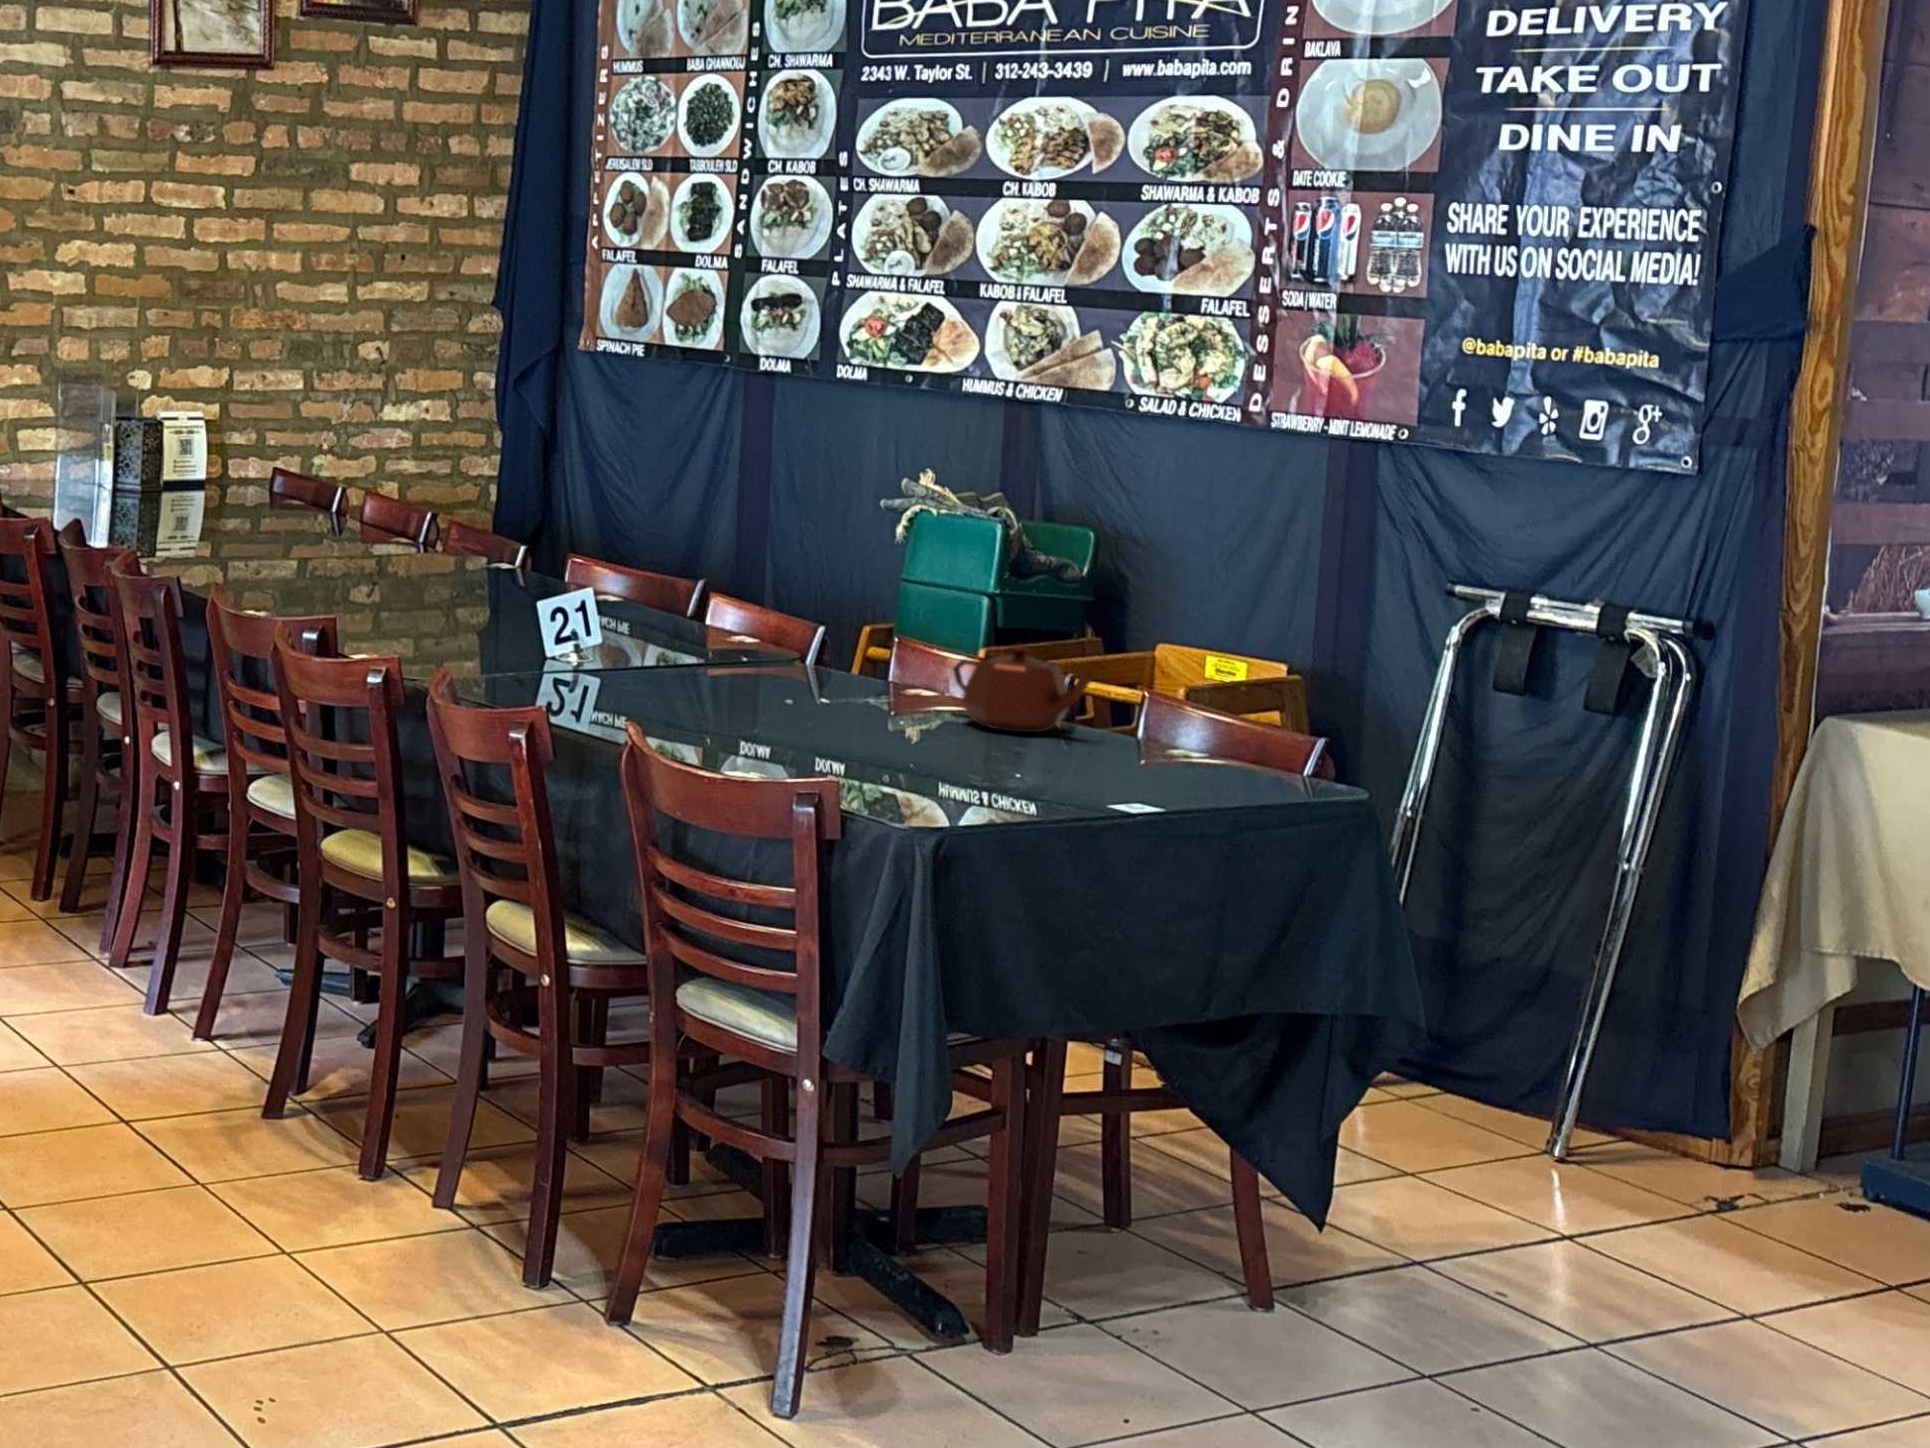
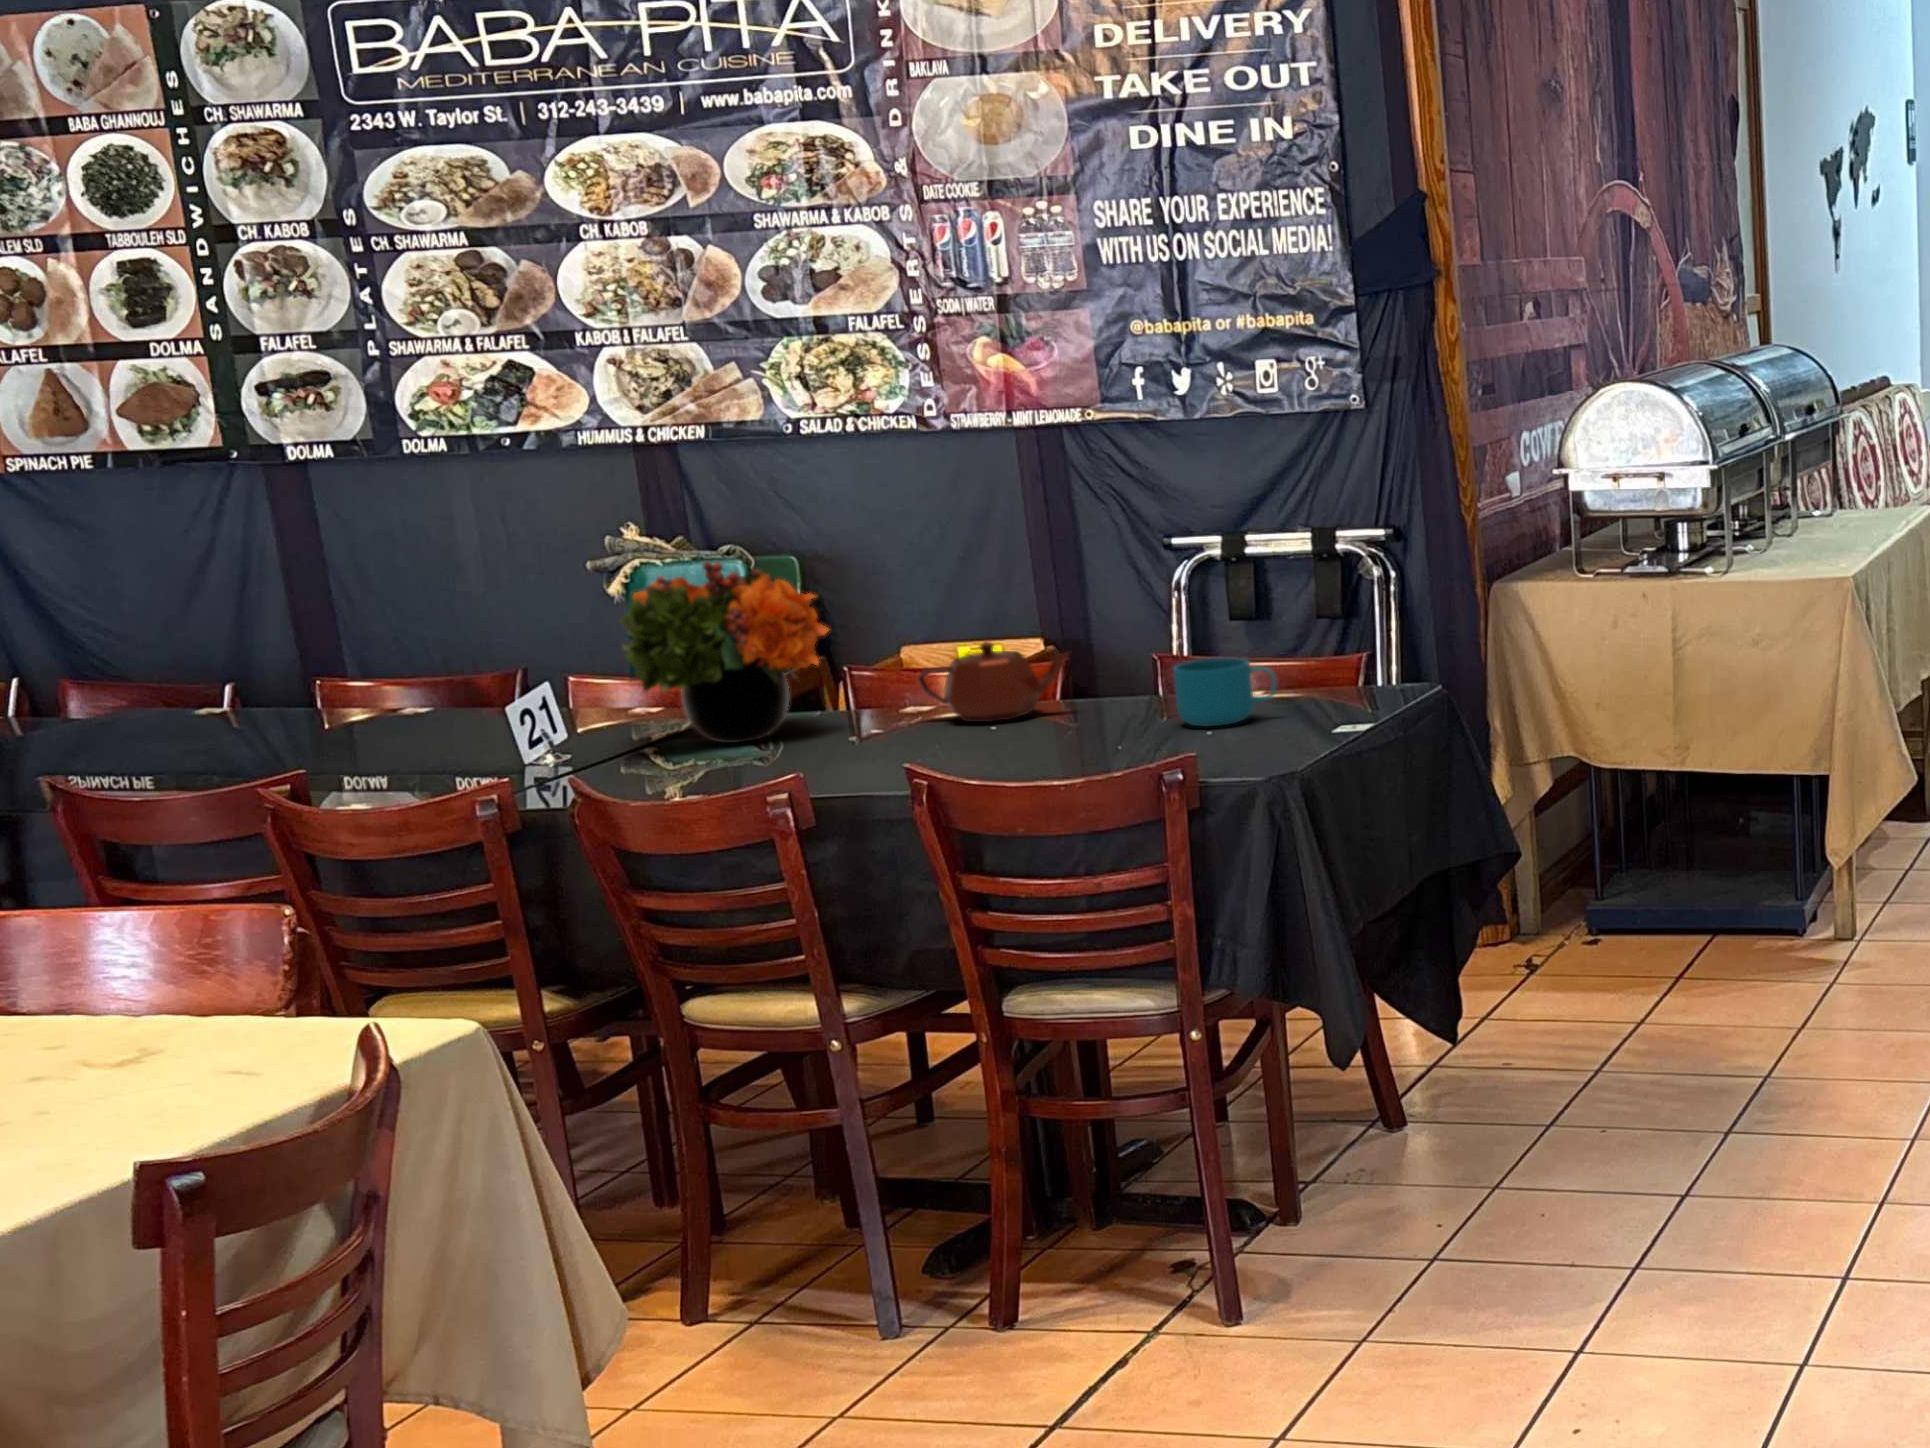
flower arrangement: none [675,507,886,690] -> present [620,562,829,743]
cup: none [1126,713,1244,794] -> present [1173,658,1276,727]

